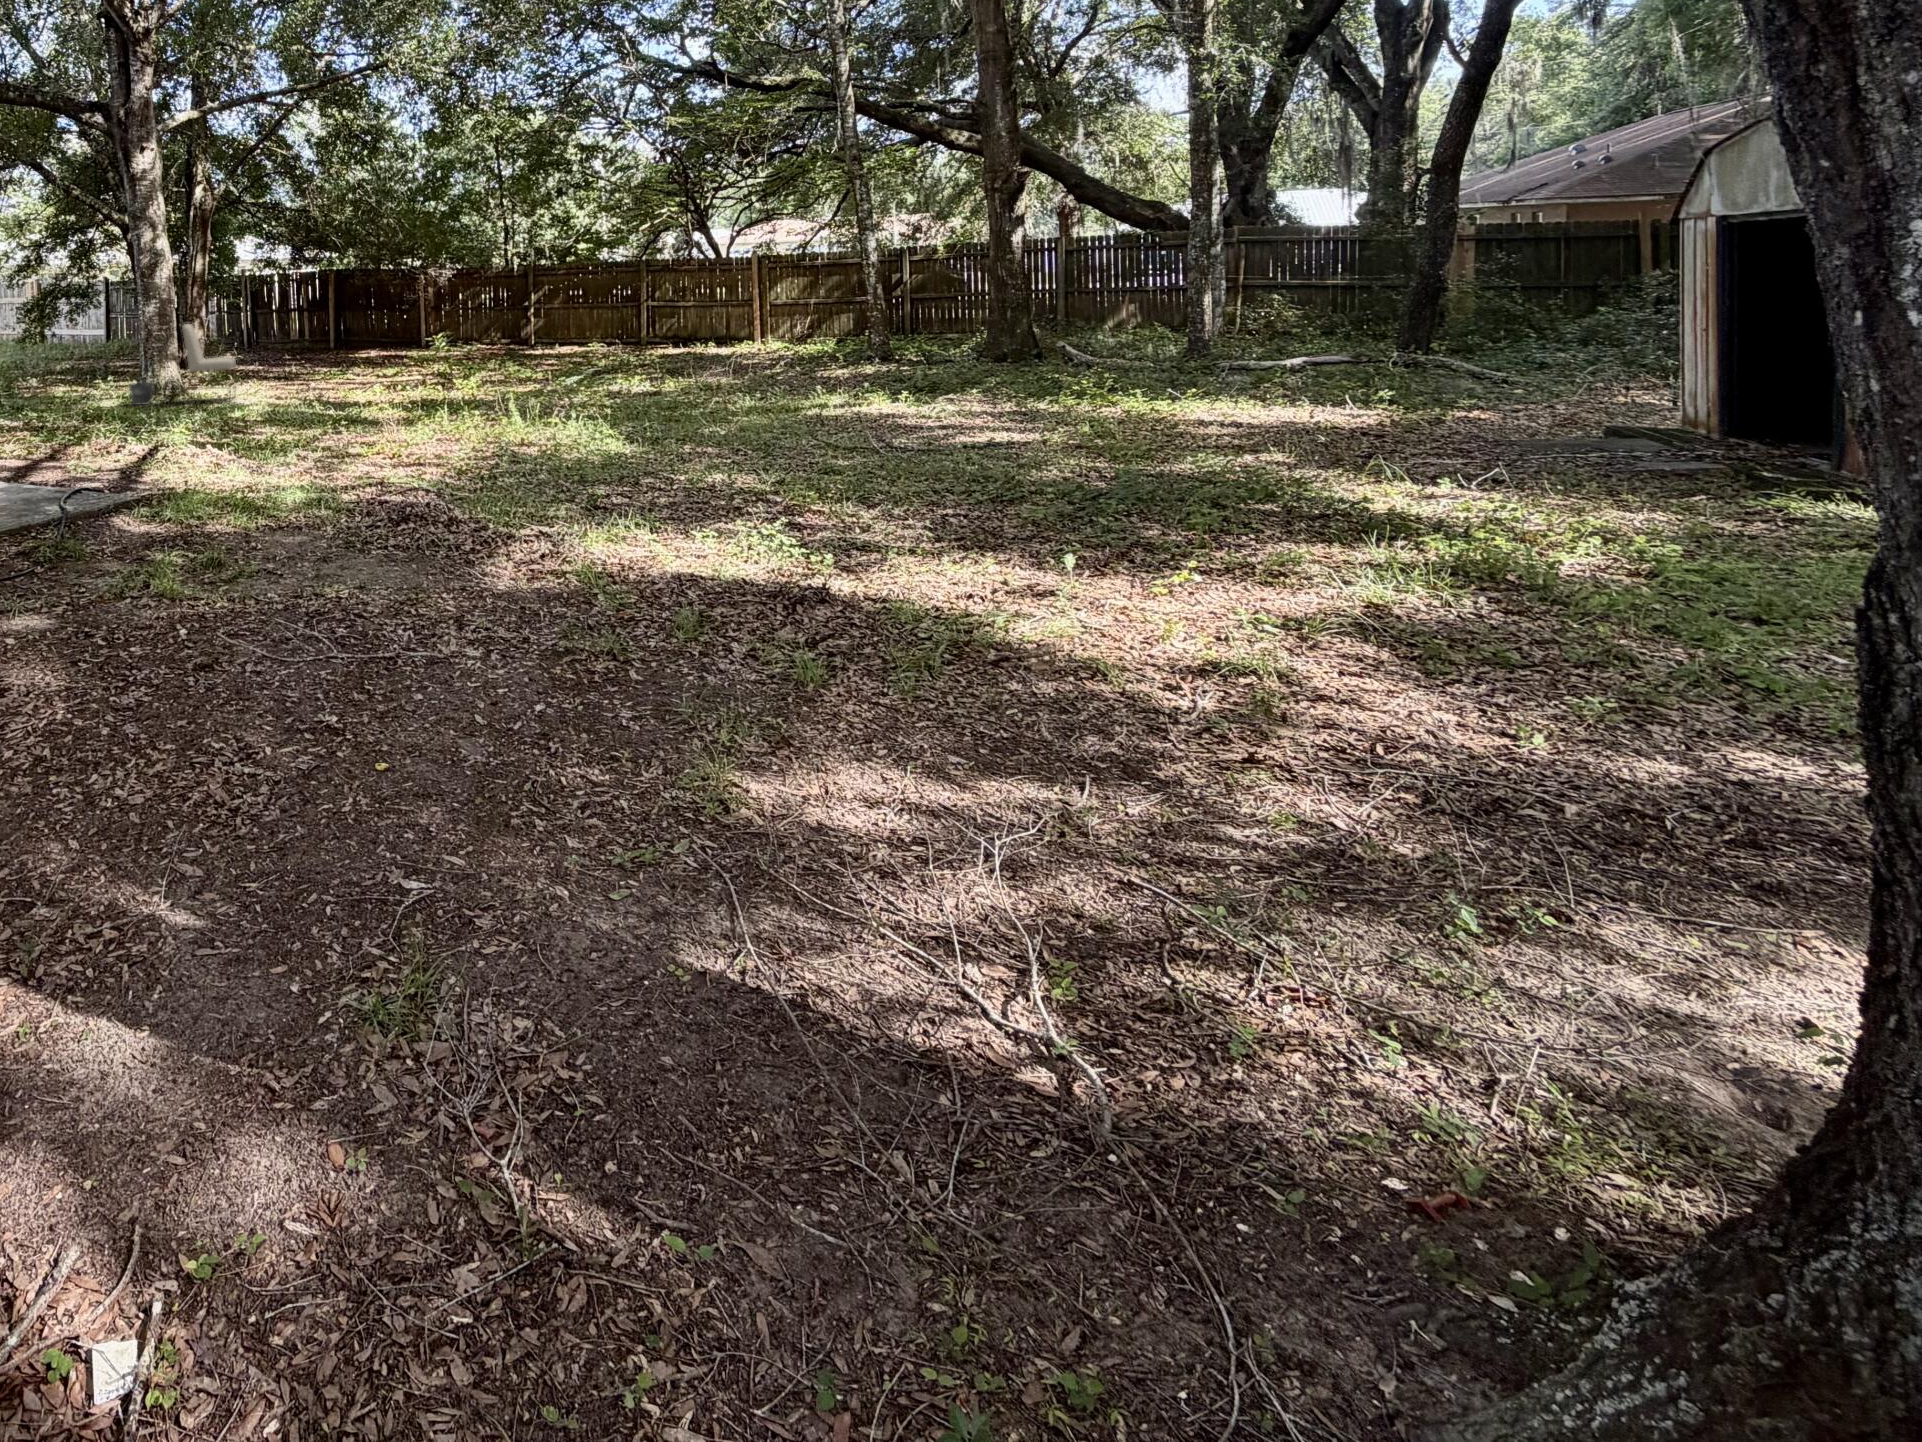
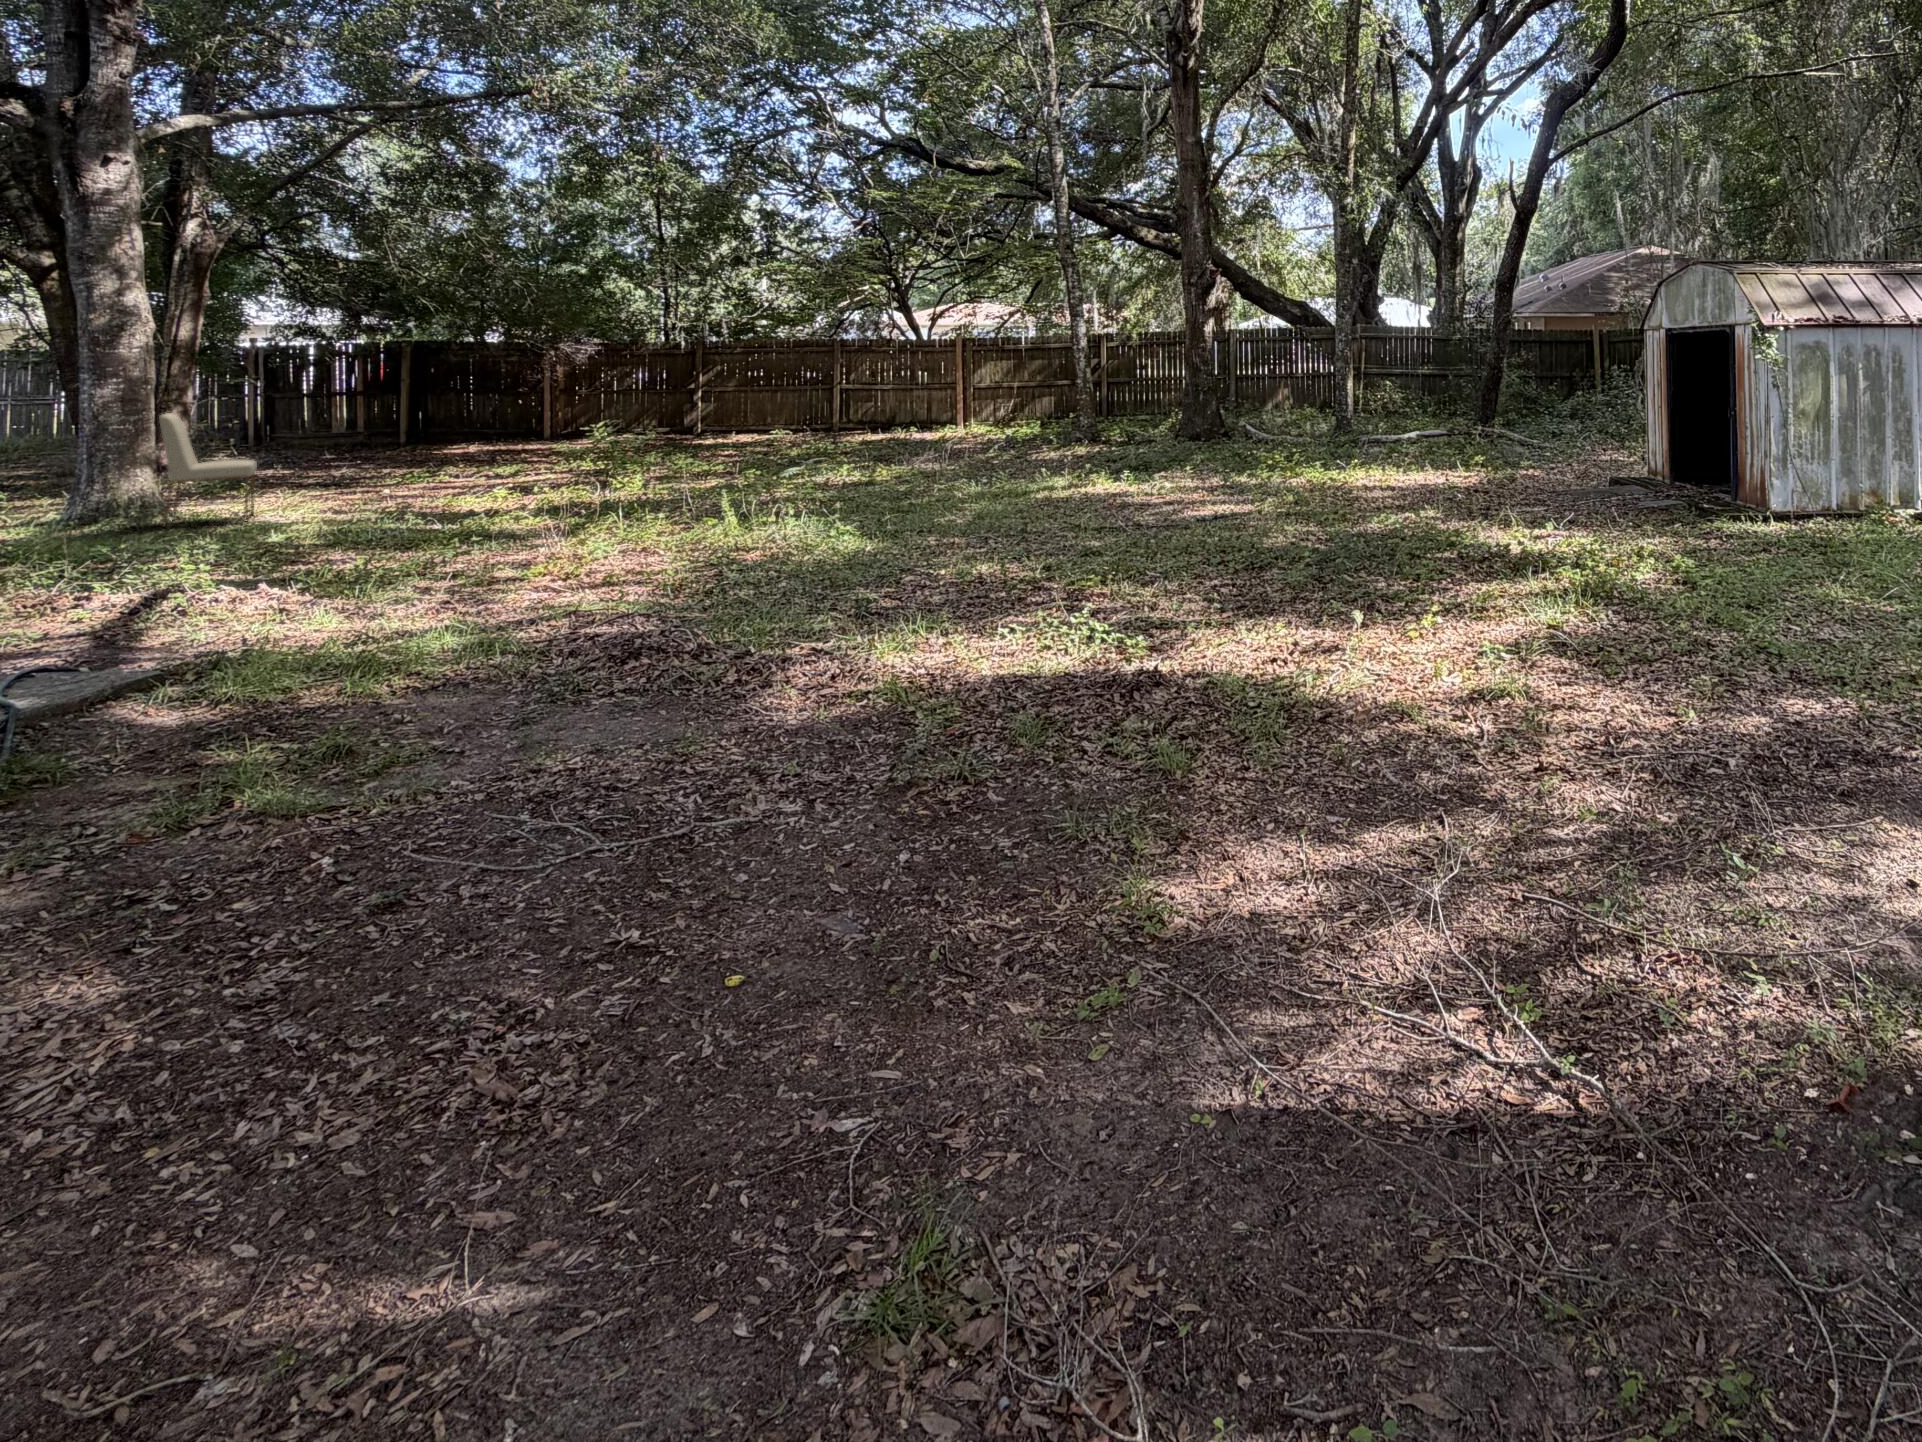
bucket: present [129,382,154,405] -> none [38,501,96,536]

